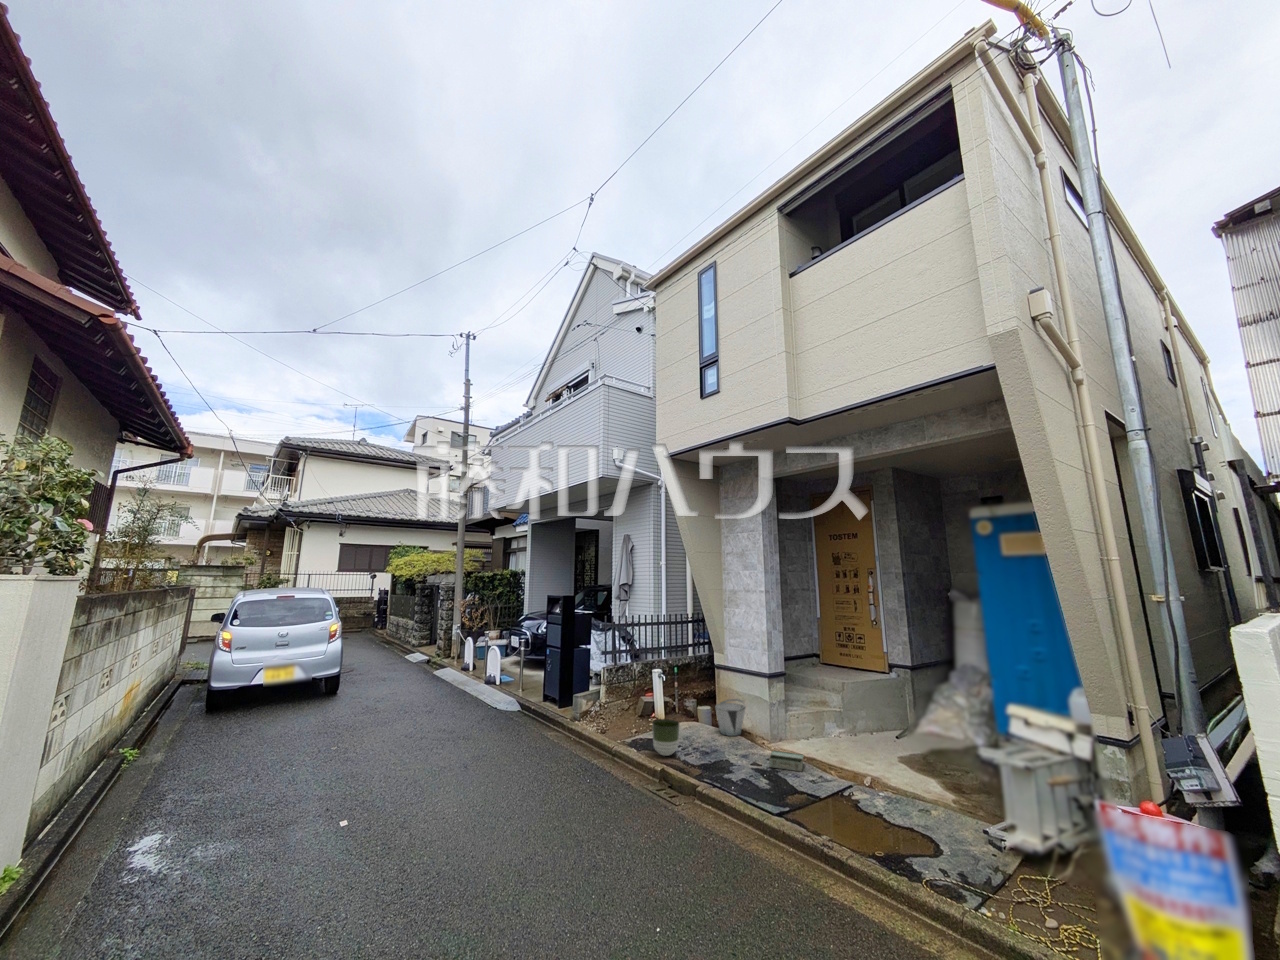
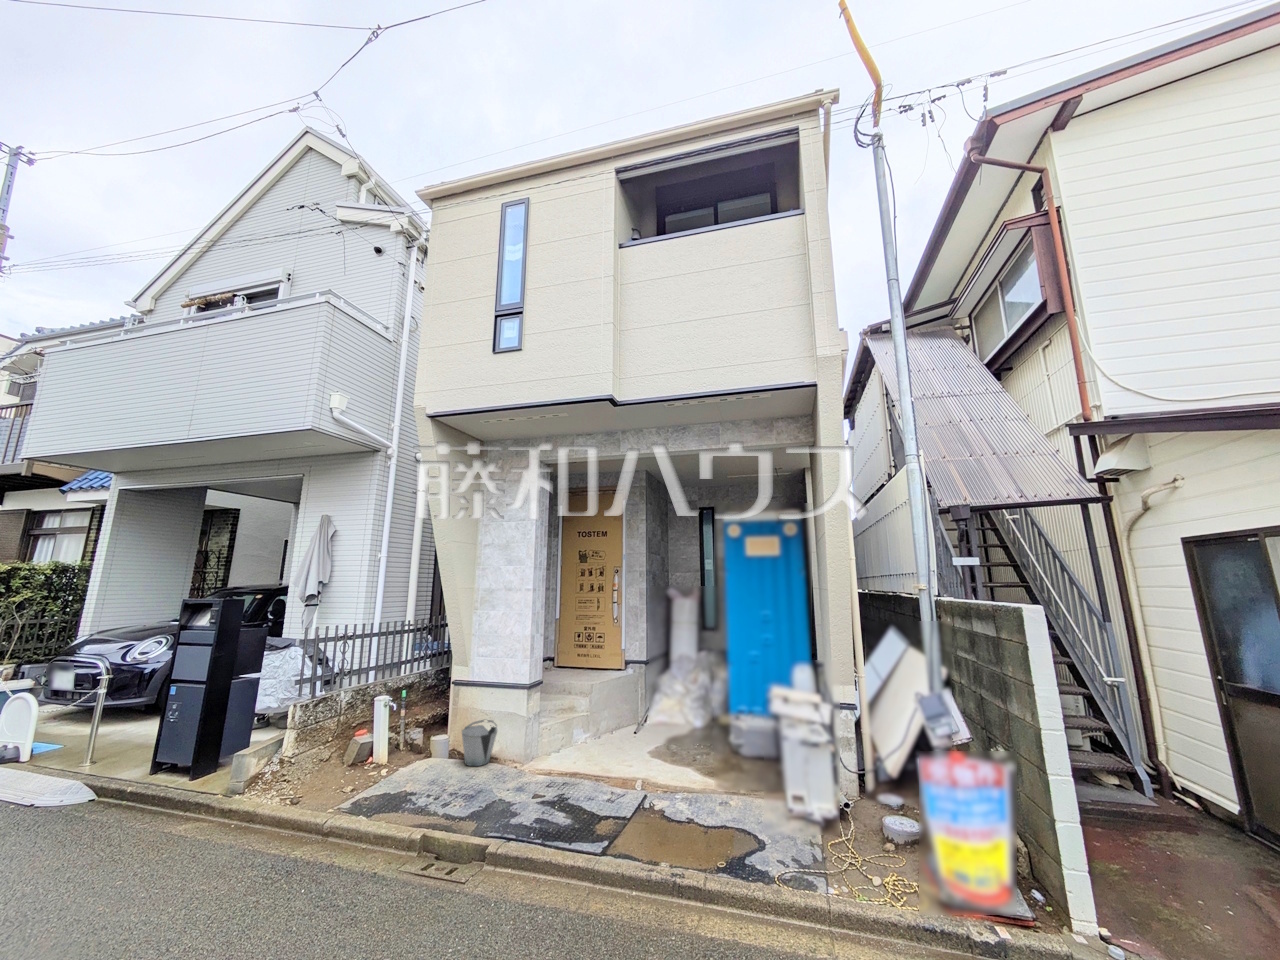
planter: present [652,719,679,756] -> none [398,763,438,815]
toolbox: present [769,750,804,771] -> none [547,770,586,794]

